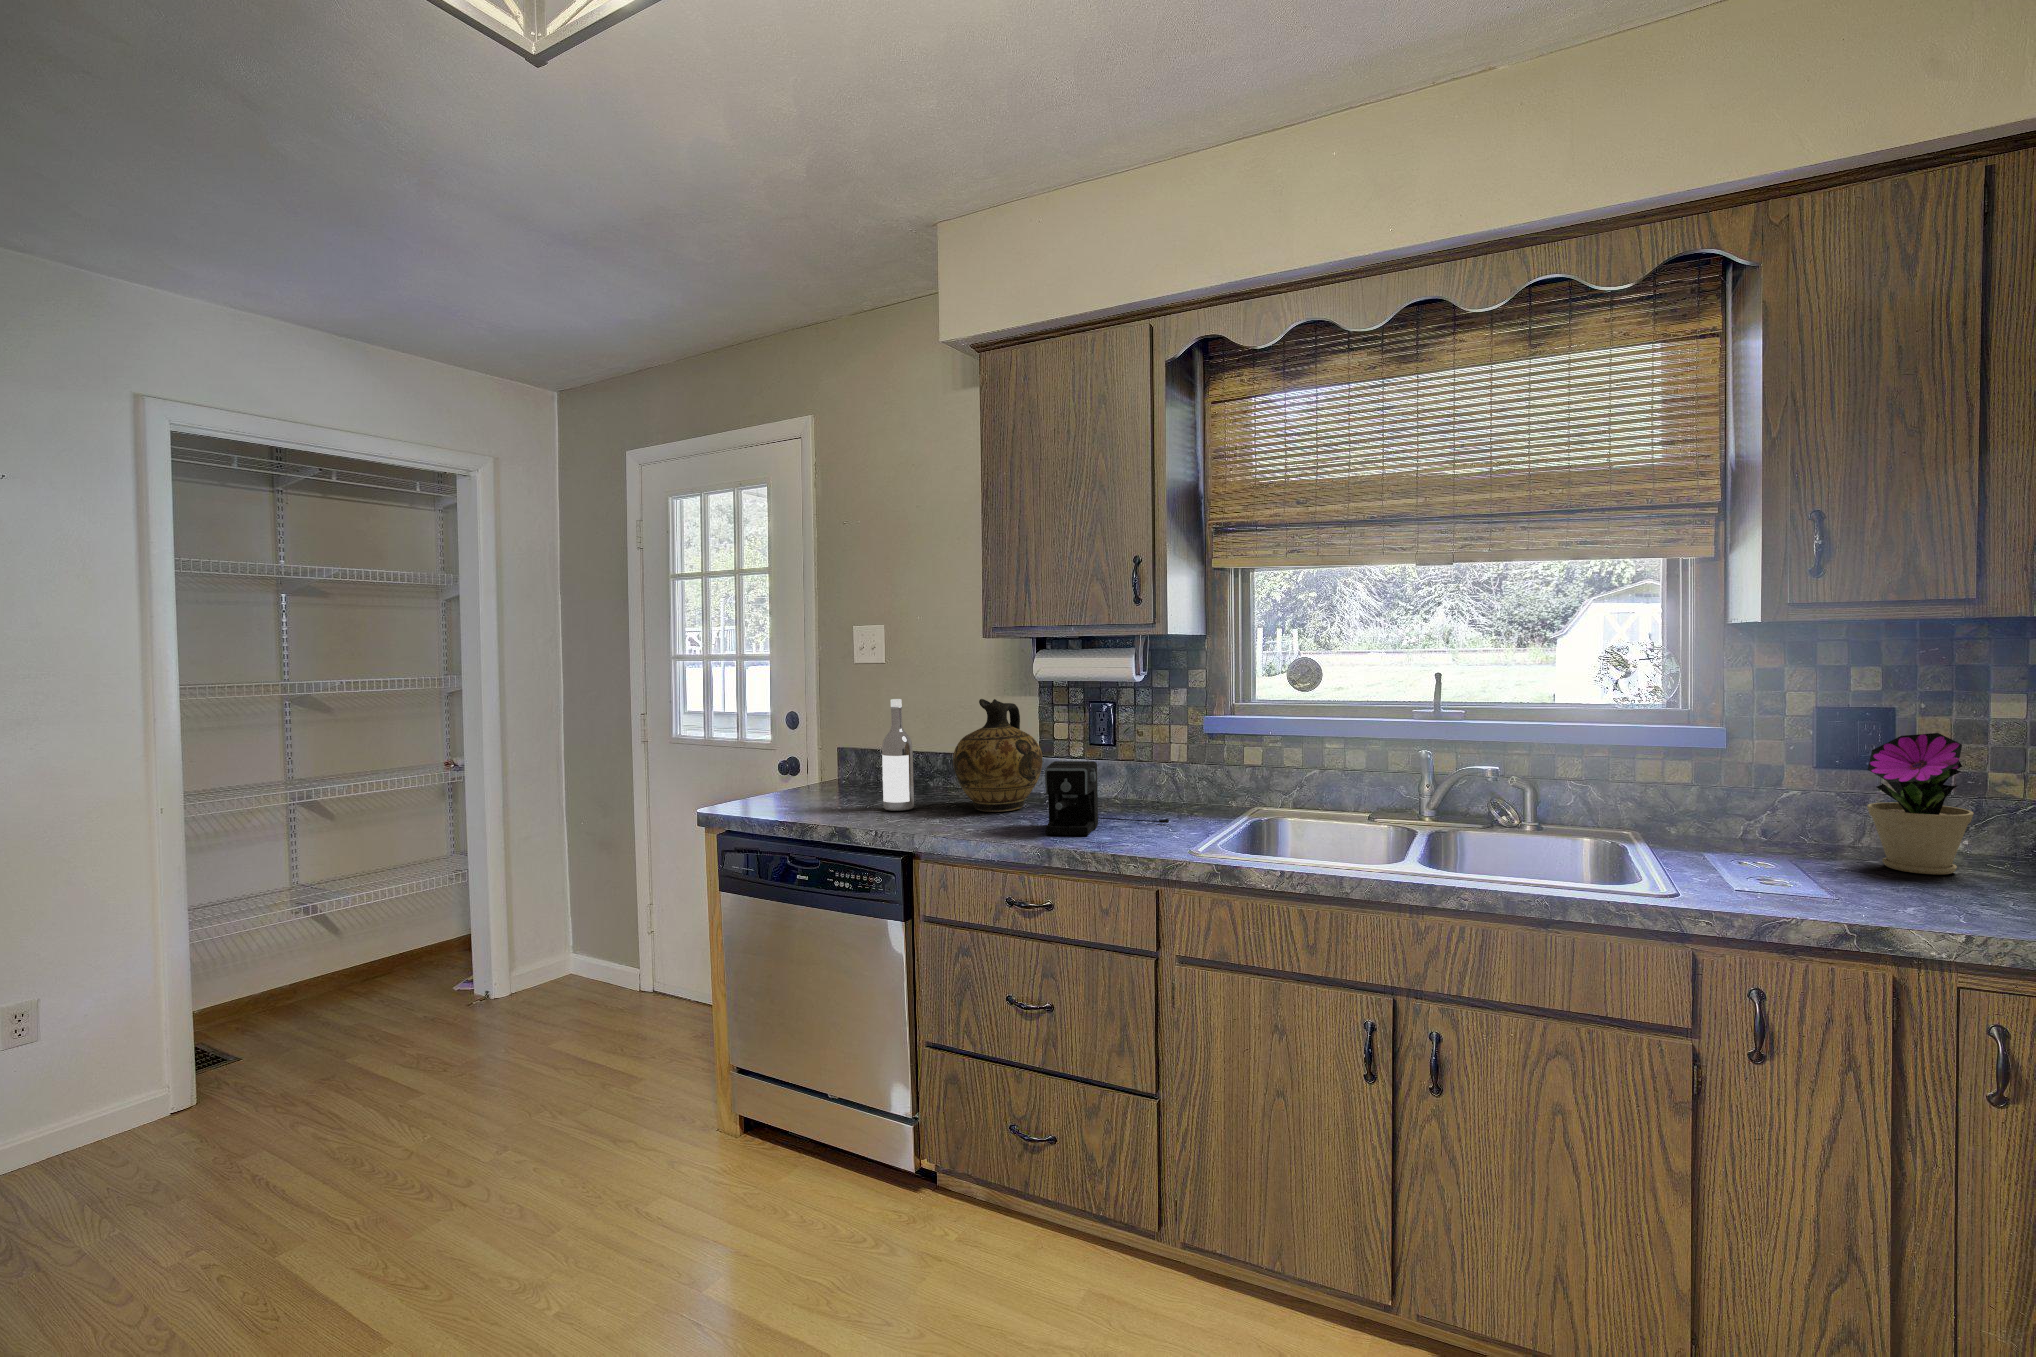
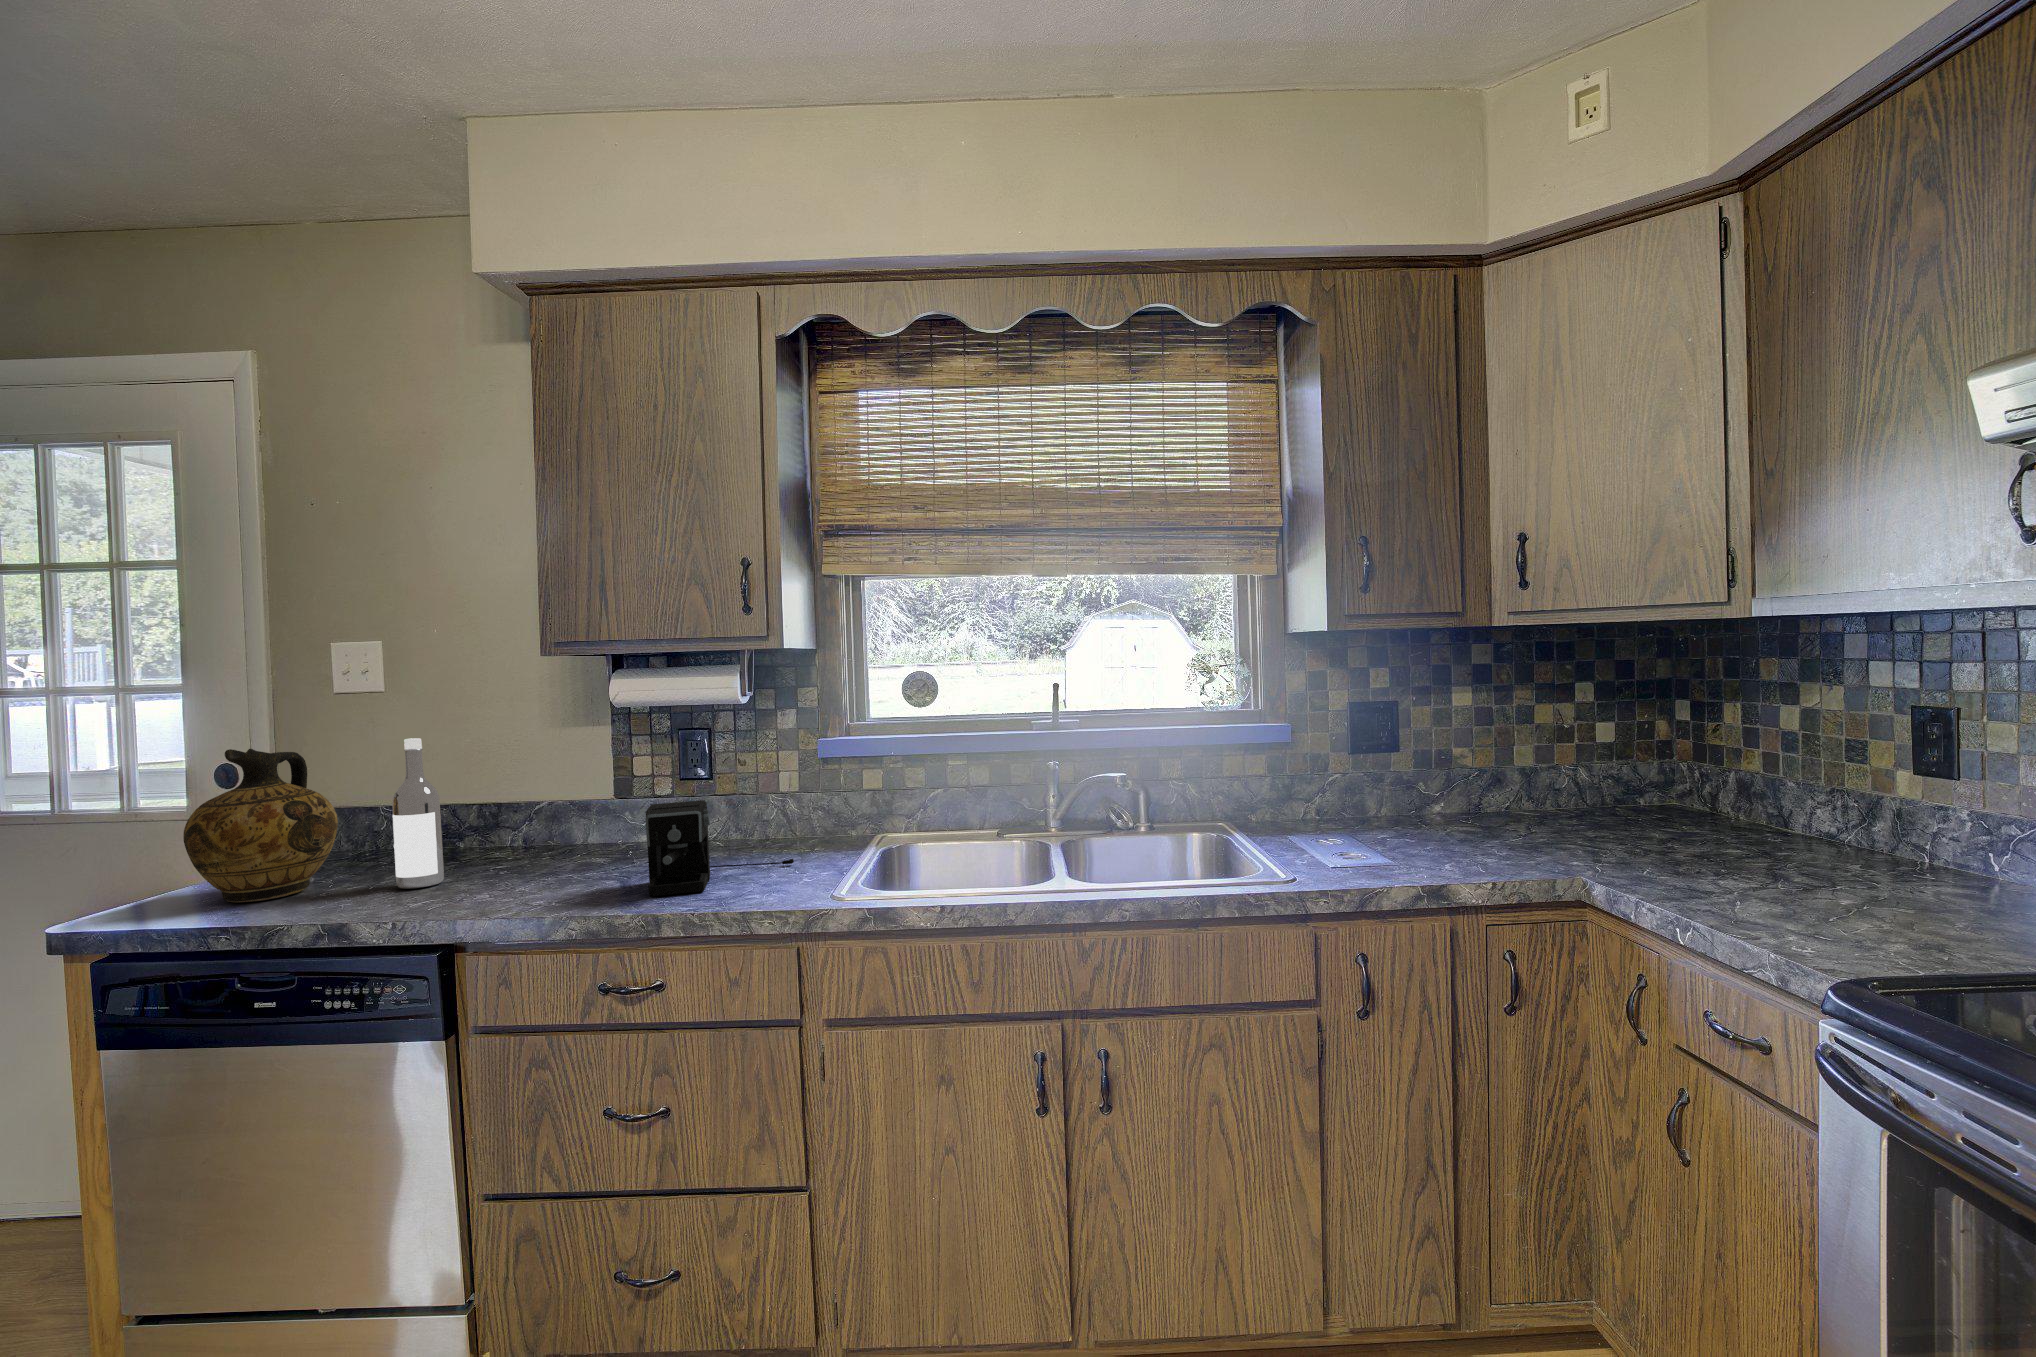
ceramic jug: present [953,699,1043,812] -> present [183,749,338,902]
flower pot: present [1867,733,1974,874] -> none [1393,721,1462,836]

